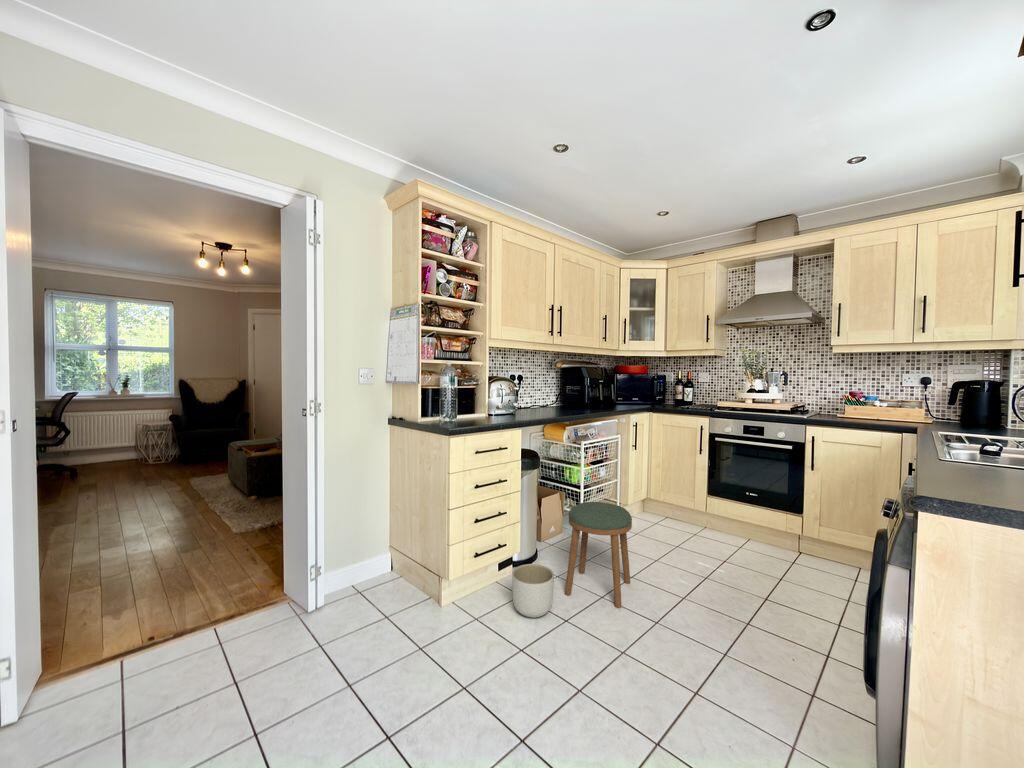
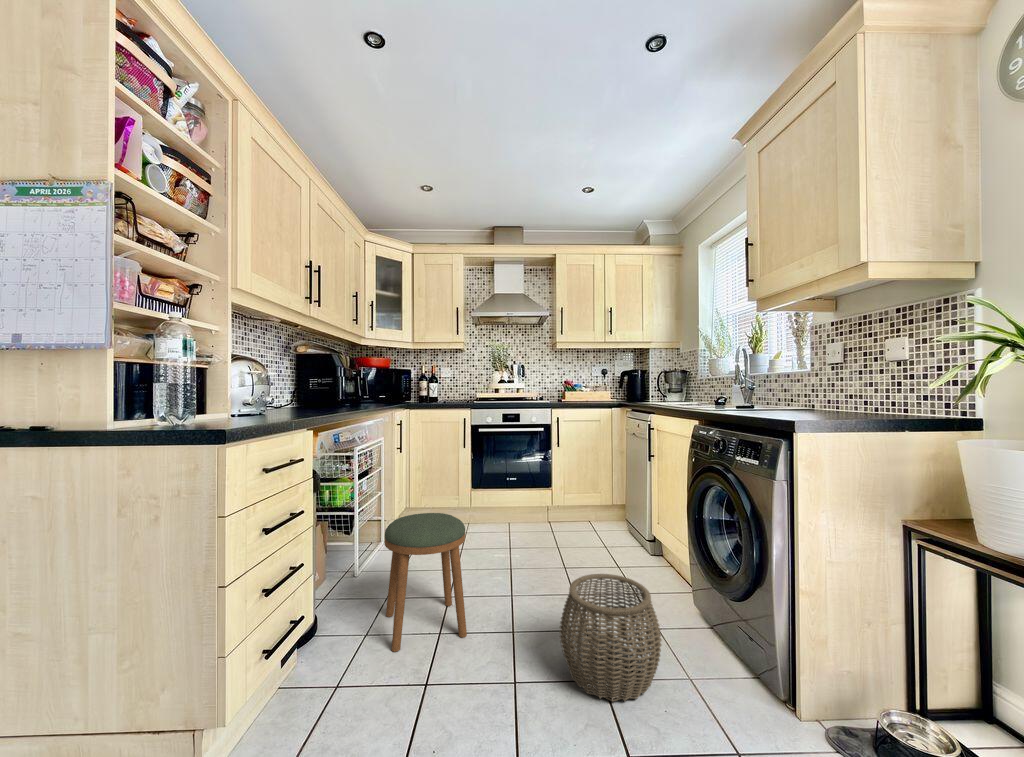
planter: present [512,564,554,618] -> none [335,622,401,710]
woven basket: none [662,595,766,722] -> present [559,574,662,701]

